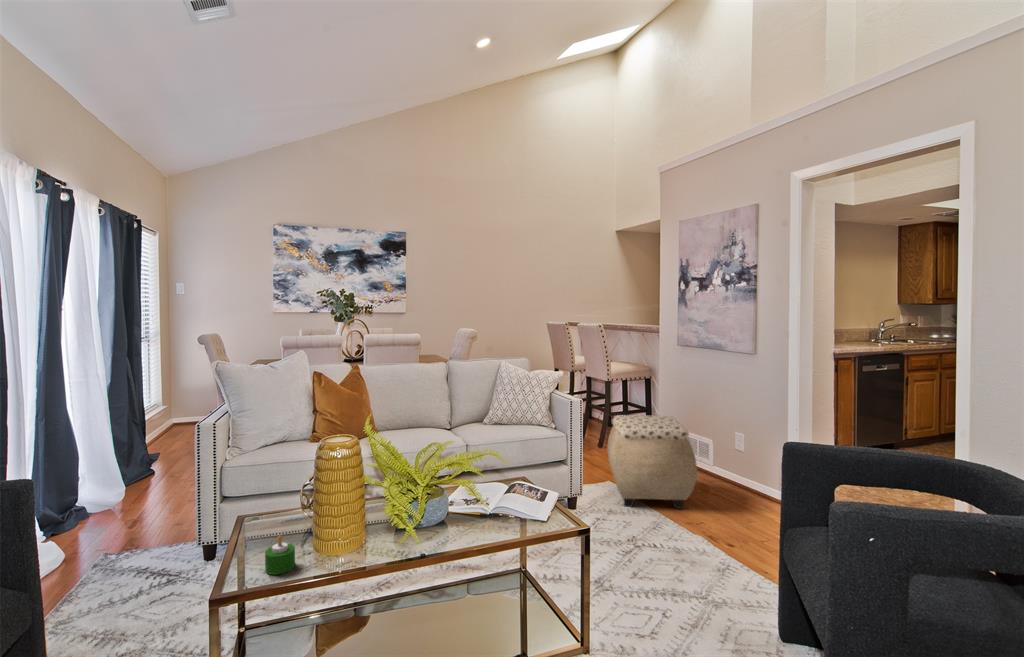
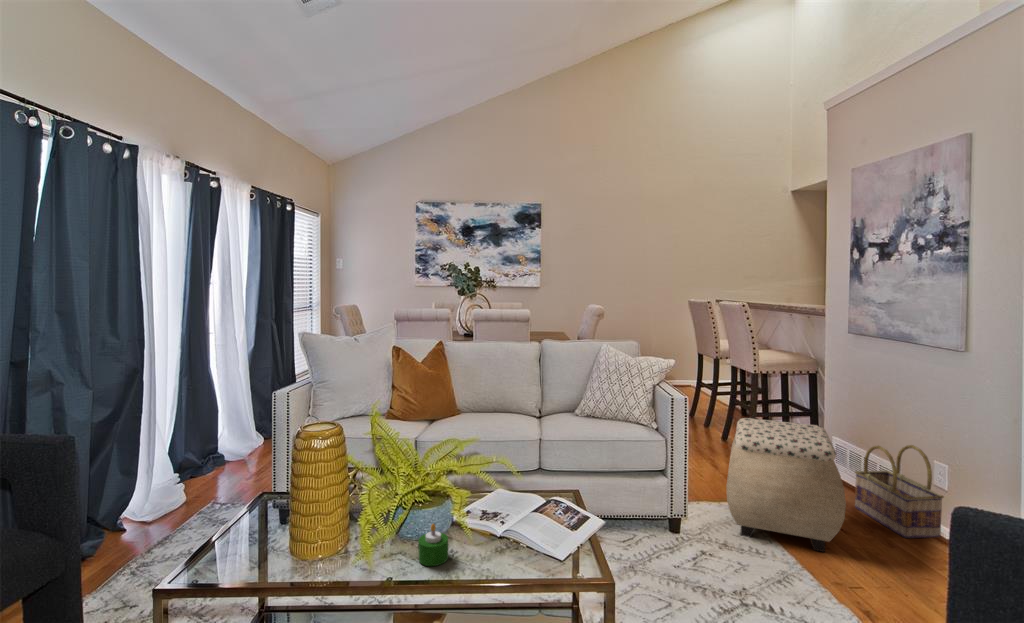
basket: none [691,425,748,492] -> present [855,445,944,538]
candle: present [265,535,295,575] -> present [418,524,448,566]

